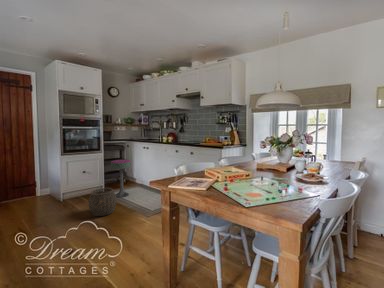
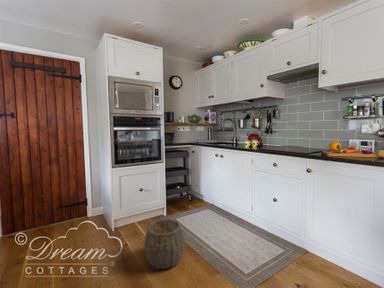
bar stool: present [111,160,131,197] -> none [174,172,201,226]

